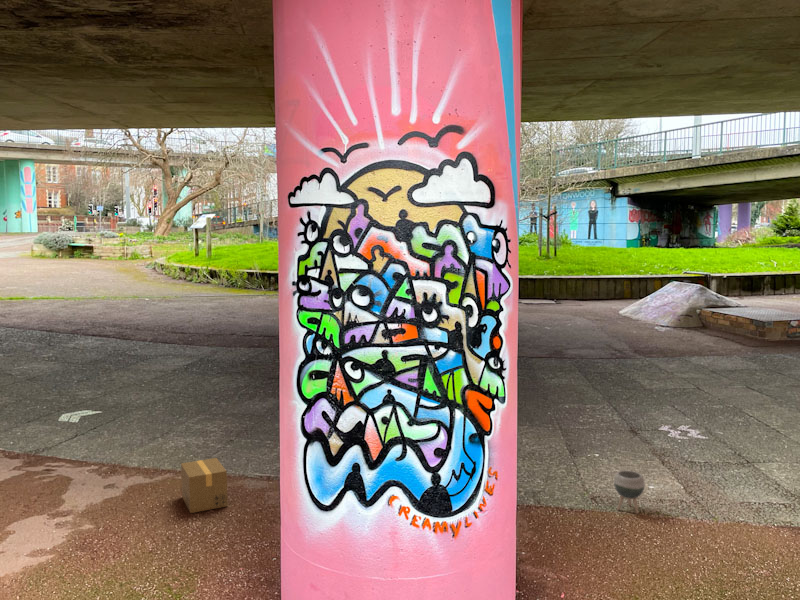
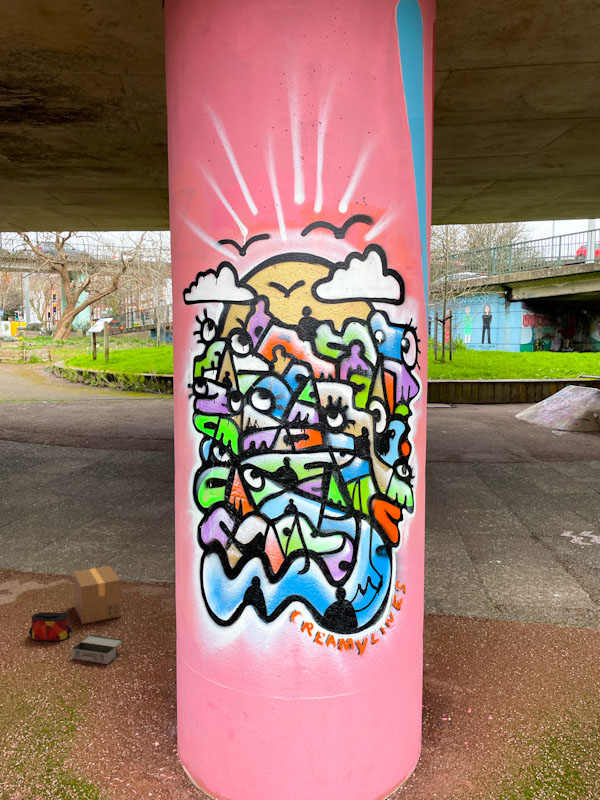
planter: present [614,470,645,514] -> none [520,579,552,624]
bag: none [139,502,181,529] -> present [29,612,72,641]
toolbox: none [182,523,230,550] -> present [72,635,123,664]

